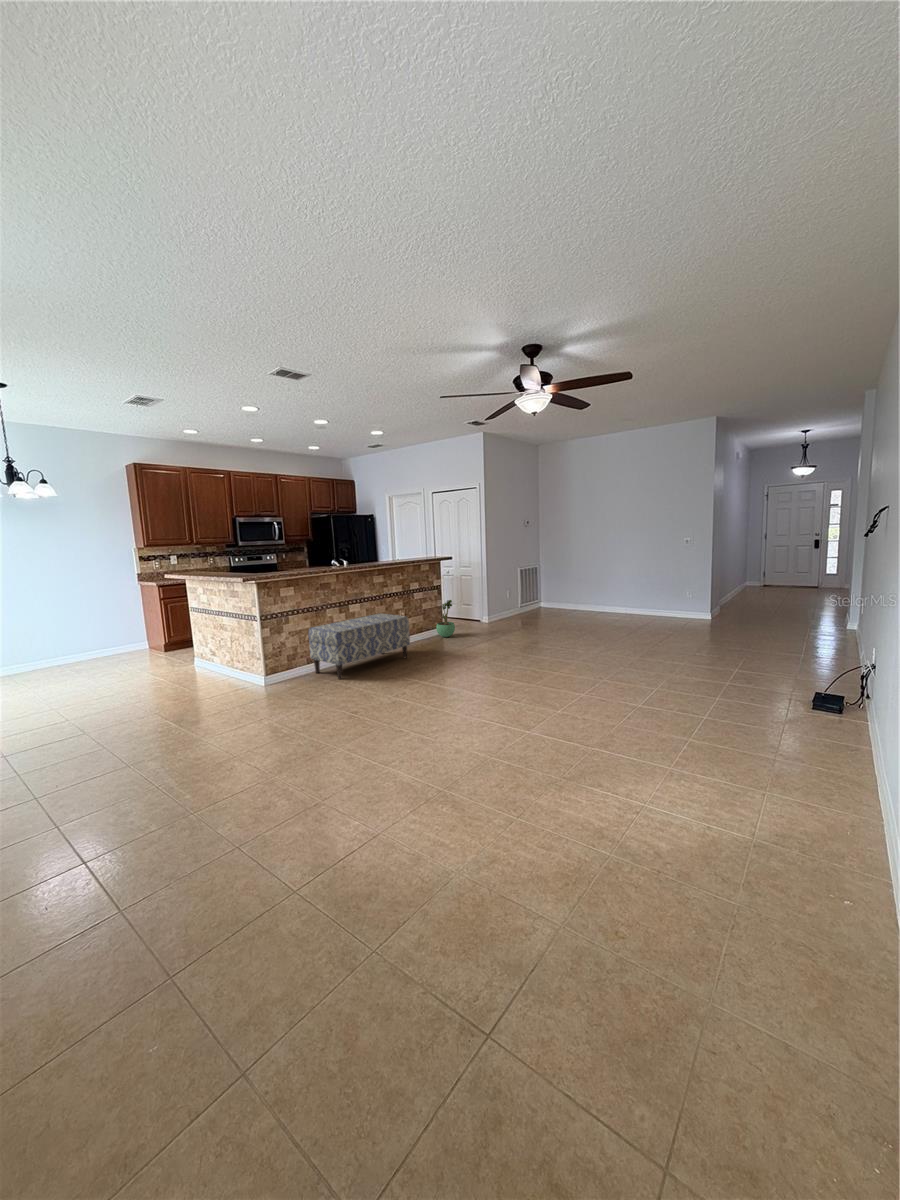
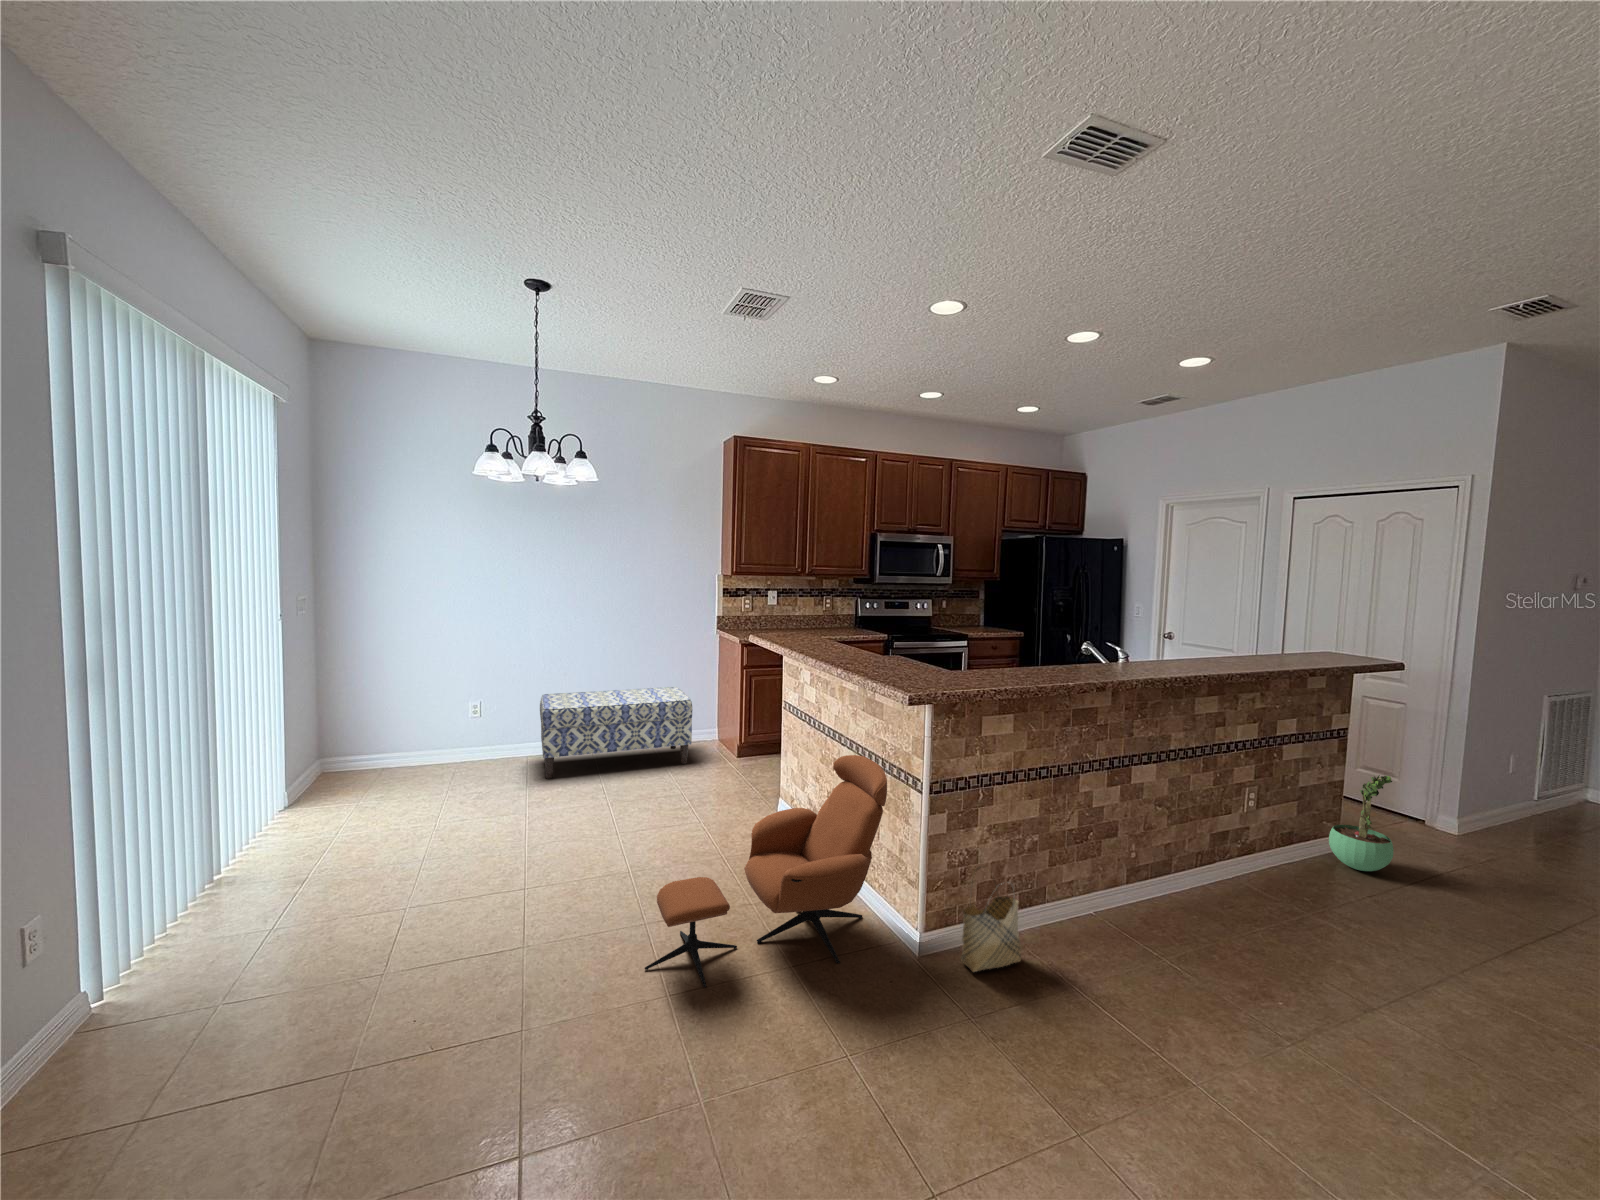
bench: present [309,614,410,679] -> present [540,687,692,779]
lounge chair: none [138,615,243,712] -> present [645,755,887,987]
woven basket: none [279,647,305,684] -> present [961,867,1021,972]

